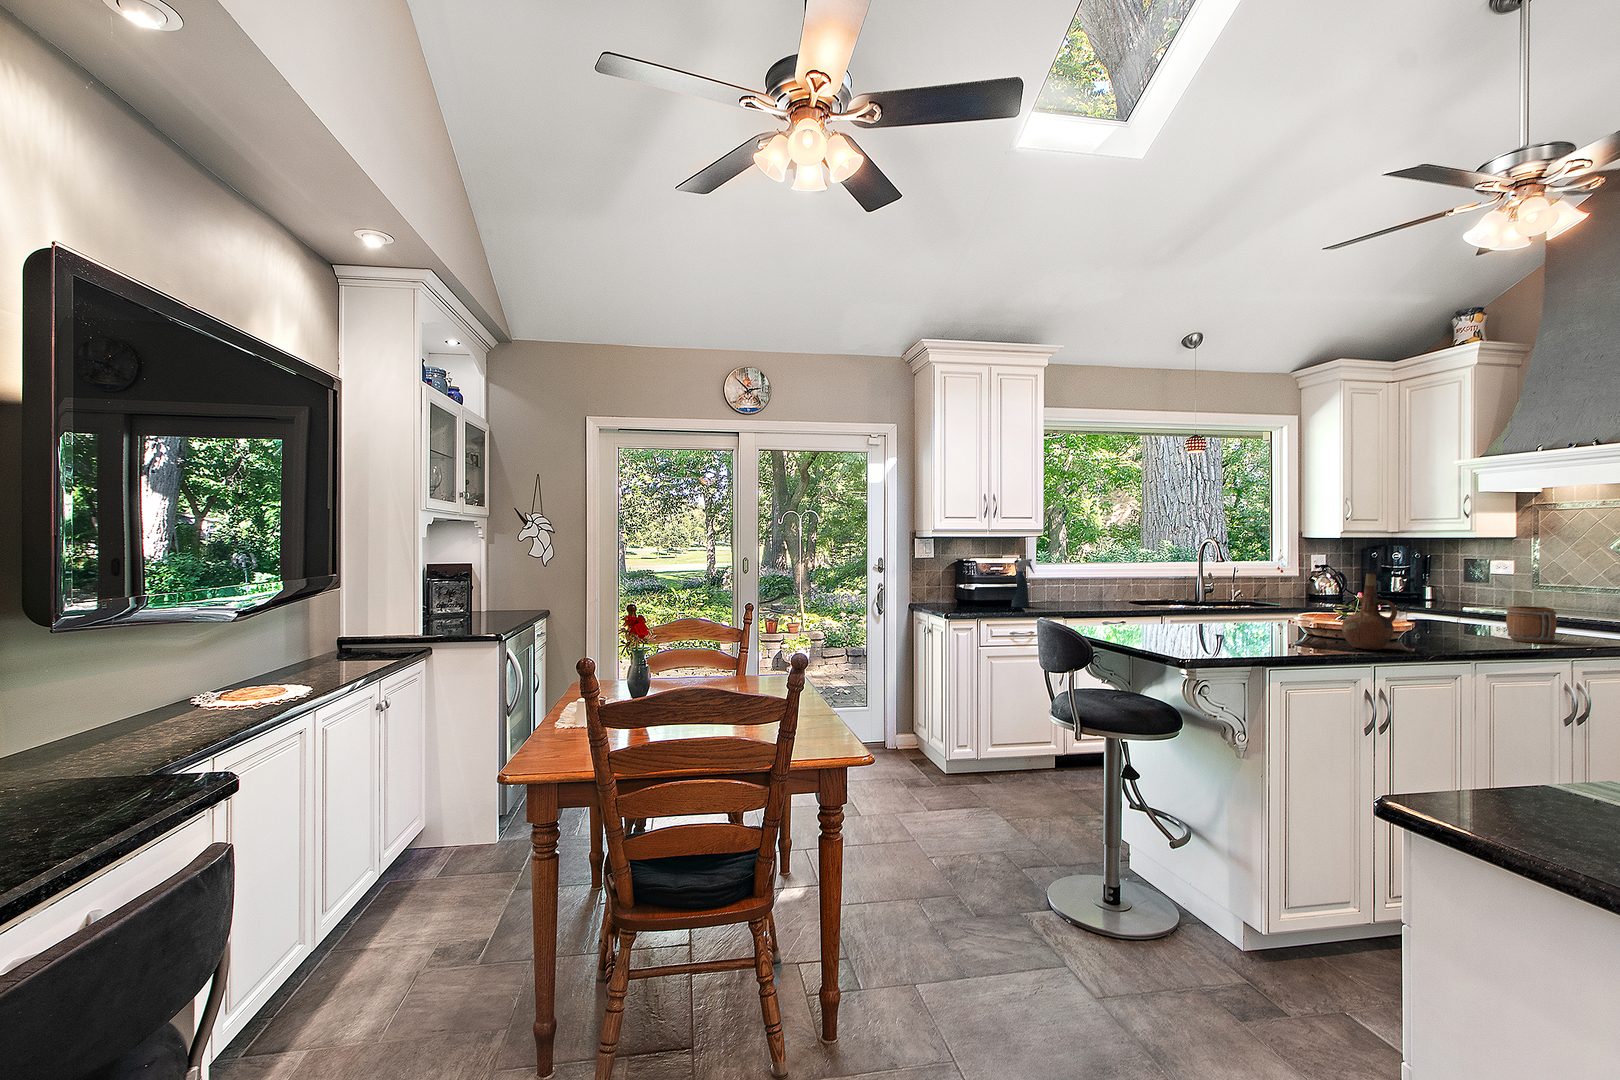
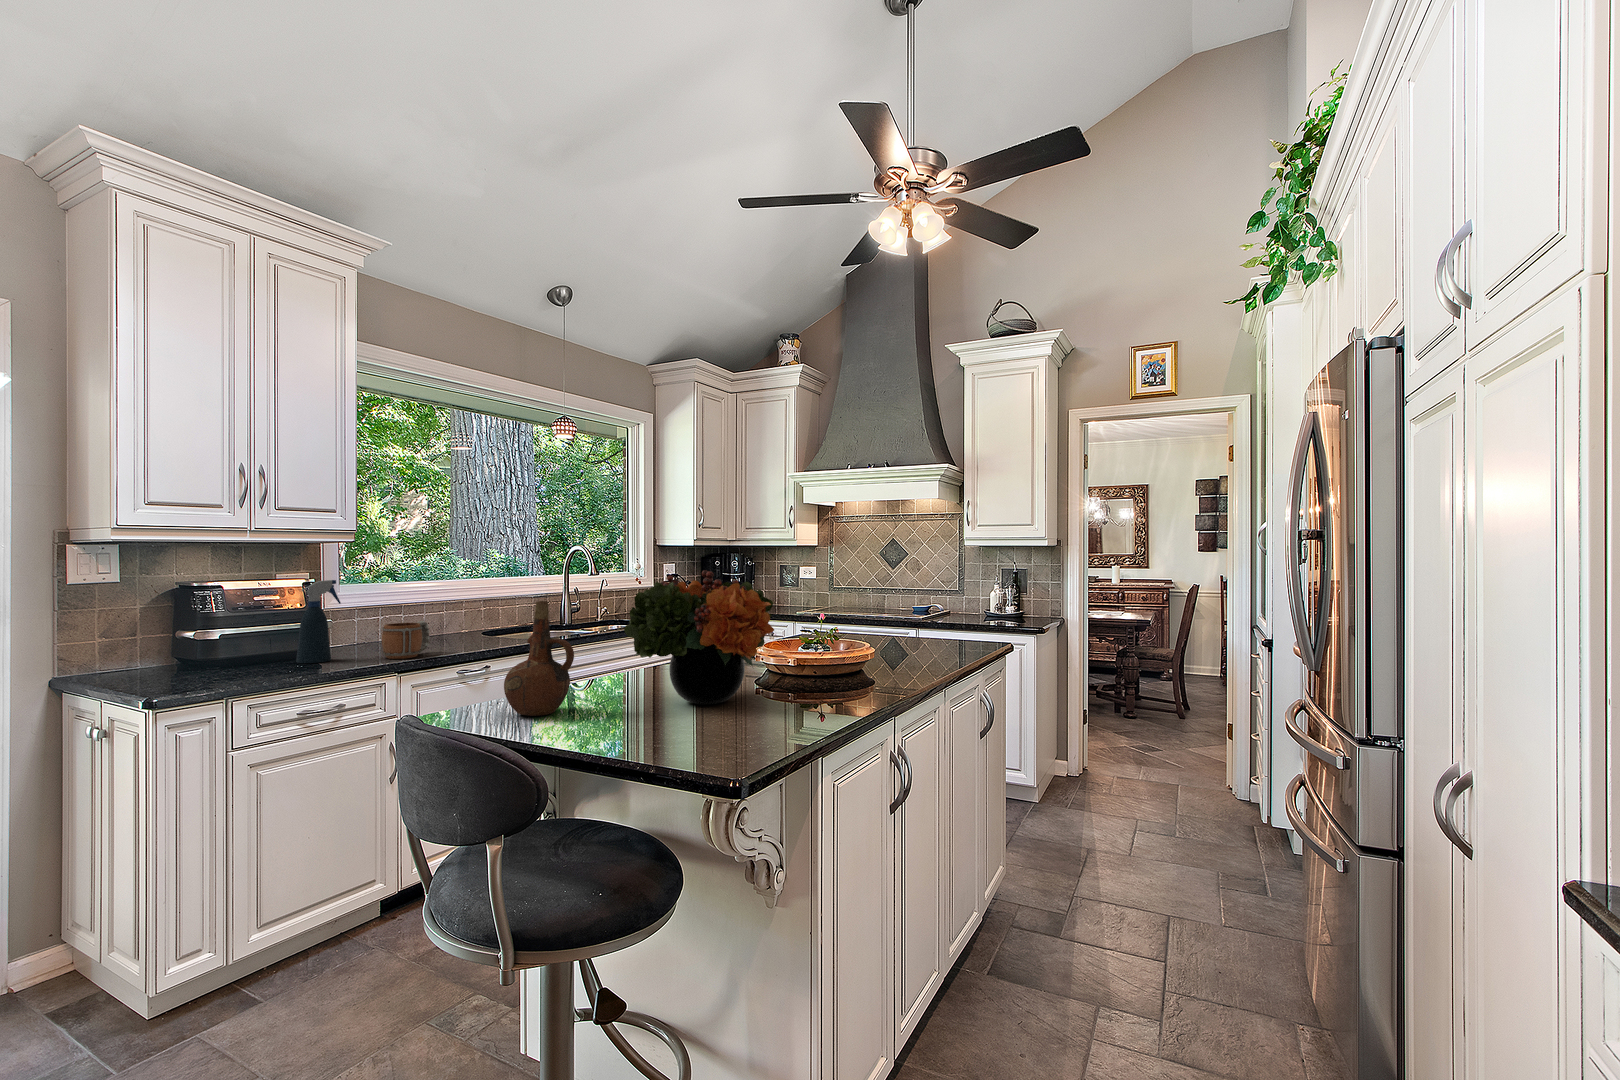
flower arrangement: none [1170,555,1285,642] -> present [624,570,774,704]
ceramic pitcher: present [1342,574,1397,650] -> present [504,601,574,716]
mug: present [1506,606,1557,643] -> present [382,621,430,659]

